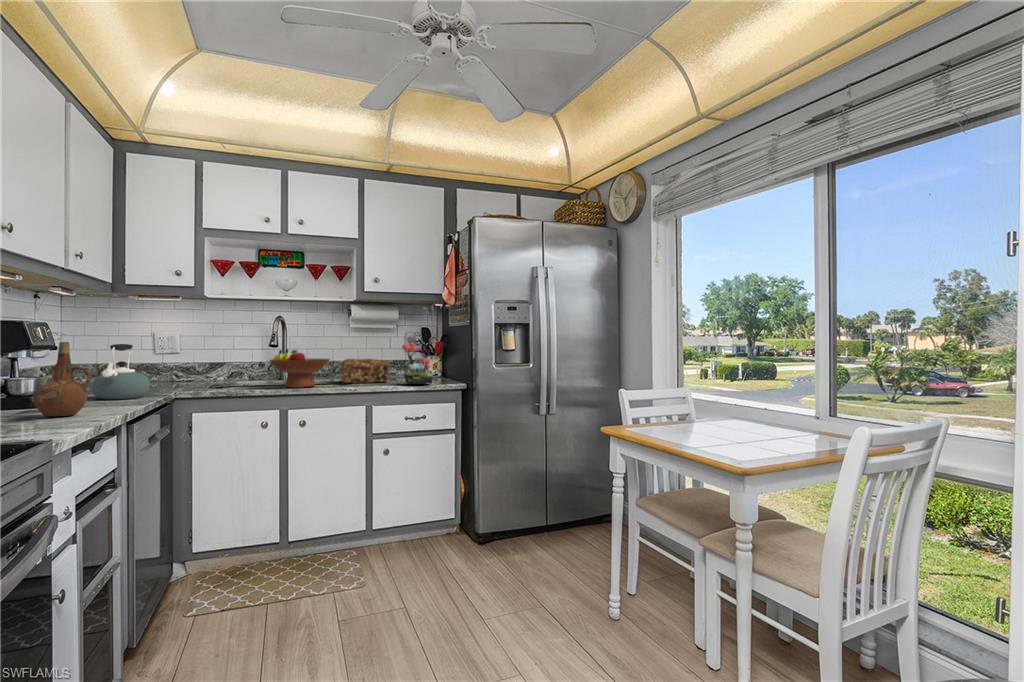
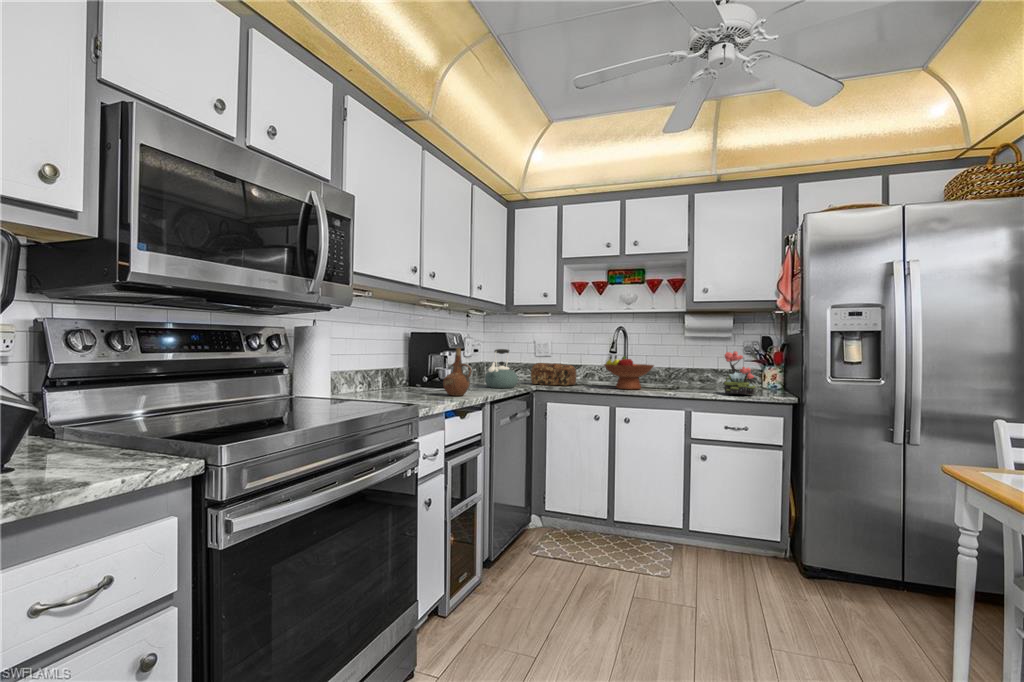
bread loaf: present [342,359,389,383] -> present [531,363,576,386]

